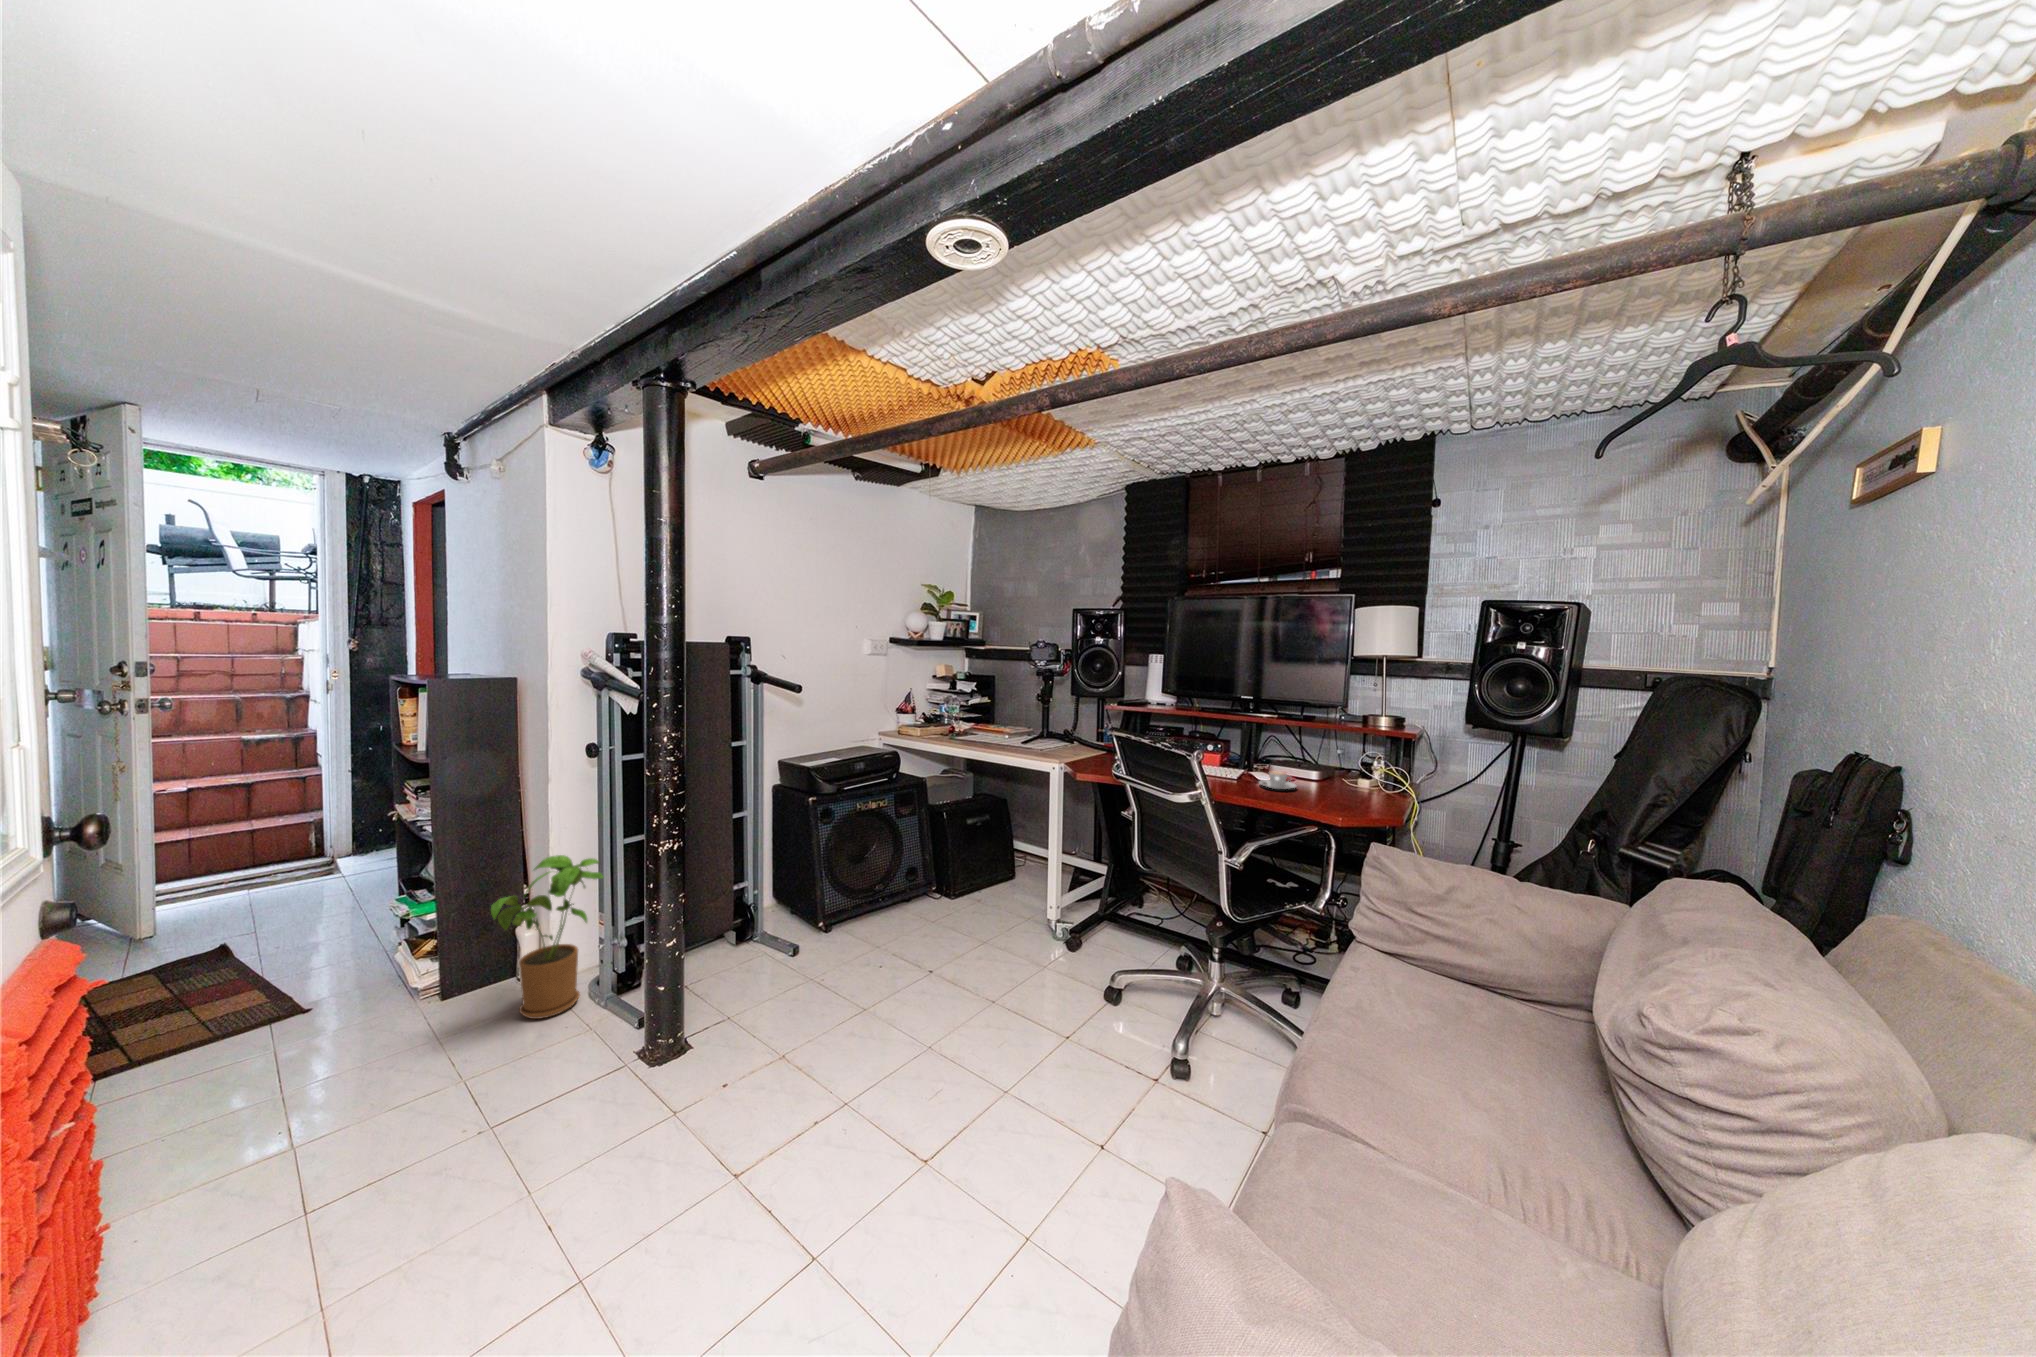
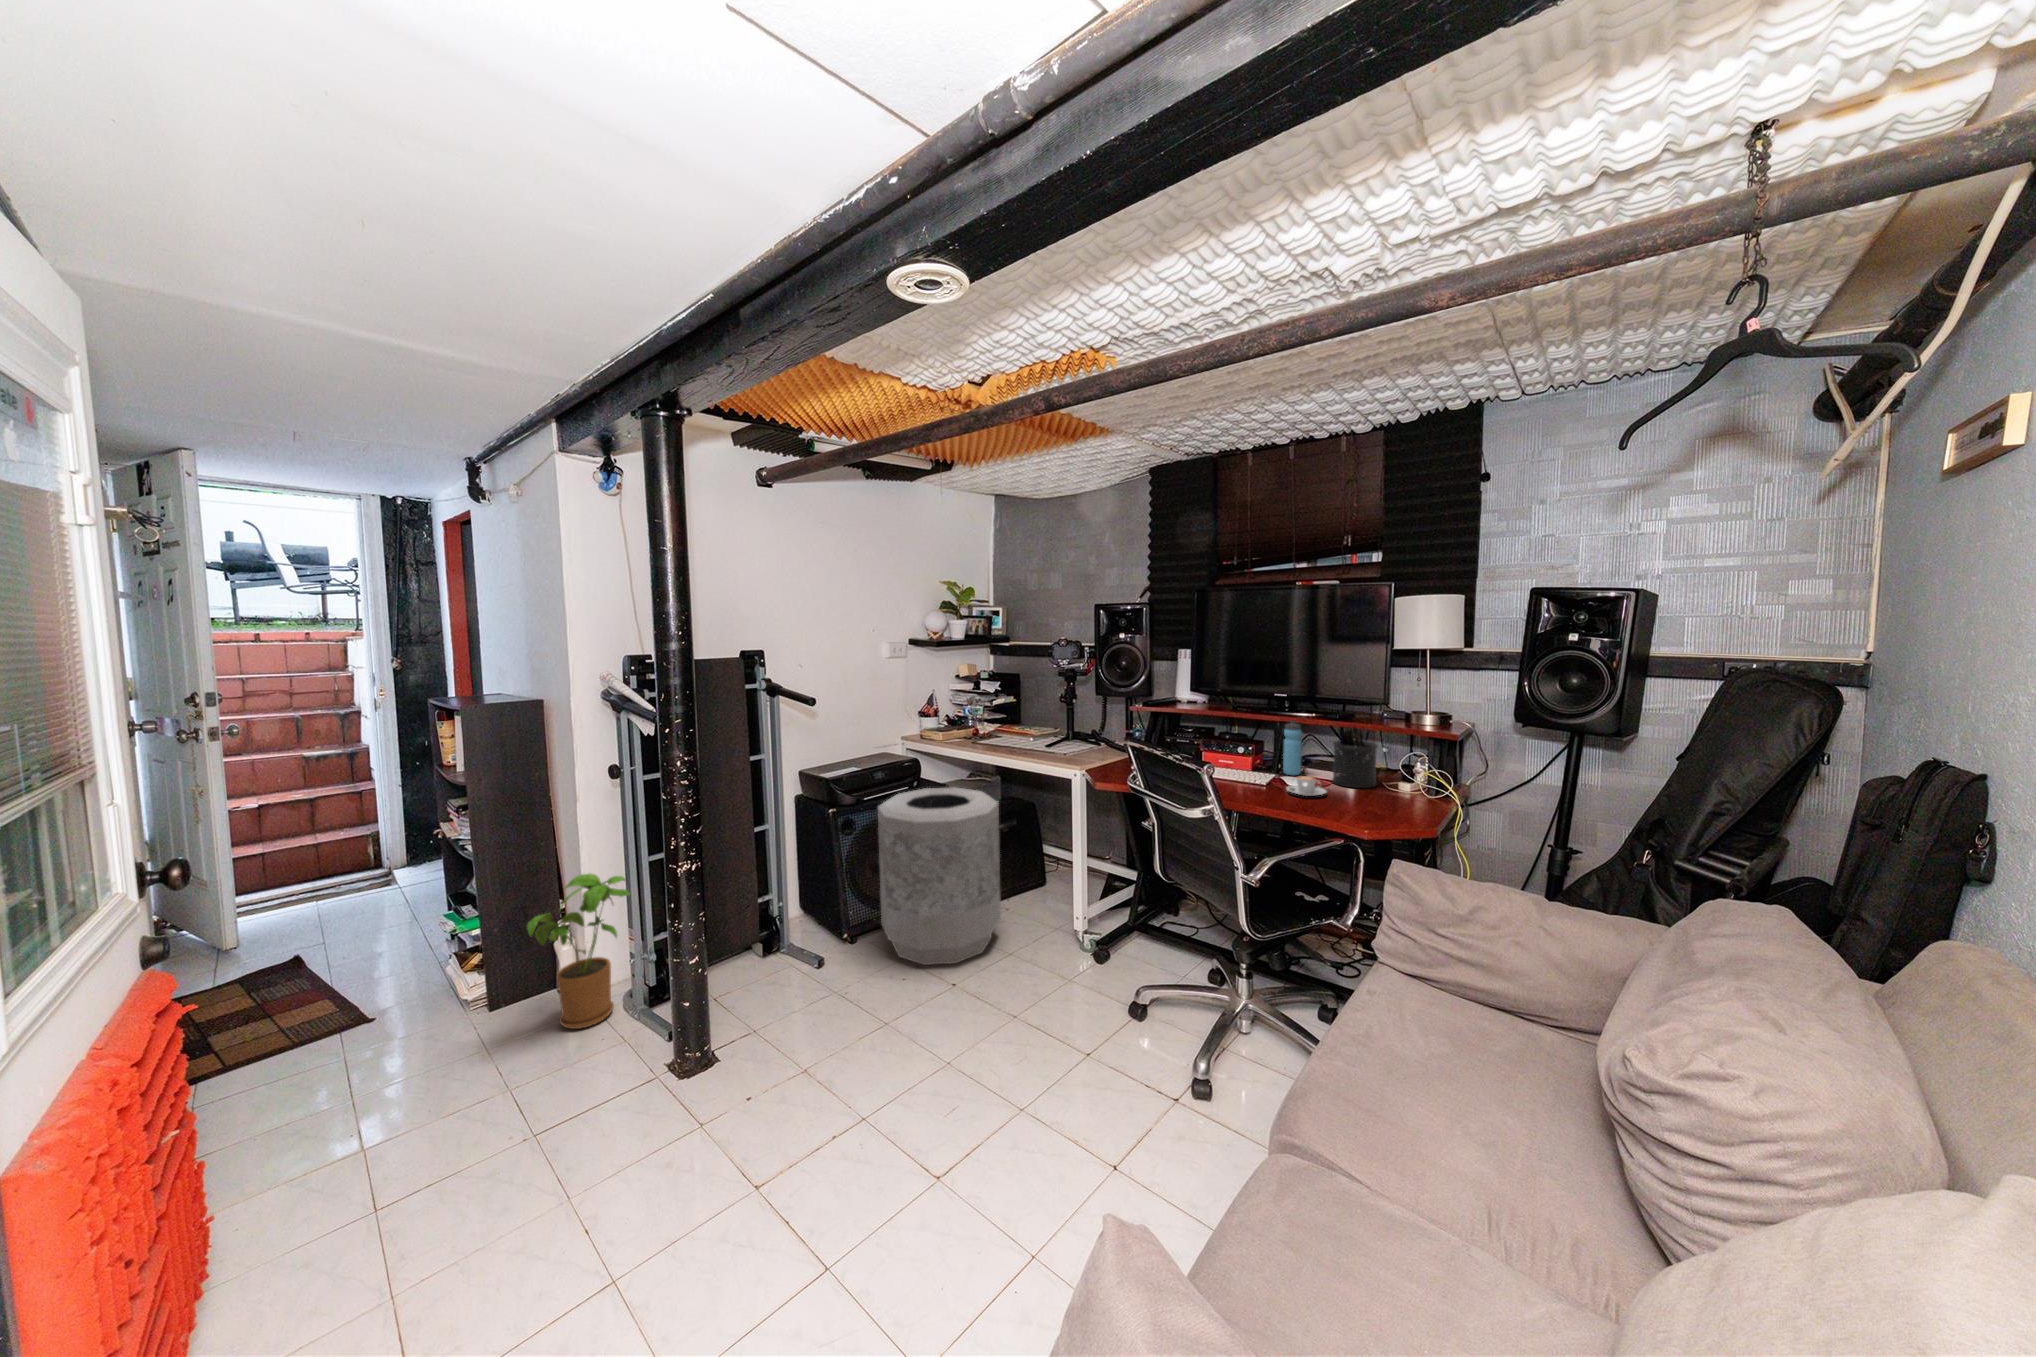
water bottle: none [1253,720,1271,772] -> present [1283,720,1302,775]
pen holder: none [1299,724,1343,783] -> present [1332,727,1378,788]
trash can: none [860,780,981,954] -> present [878,787,1001,965]

